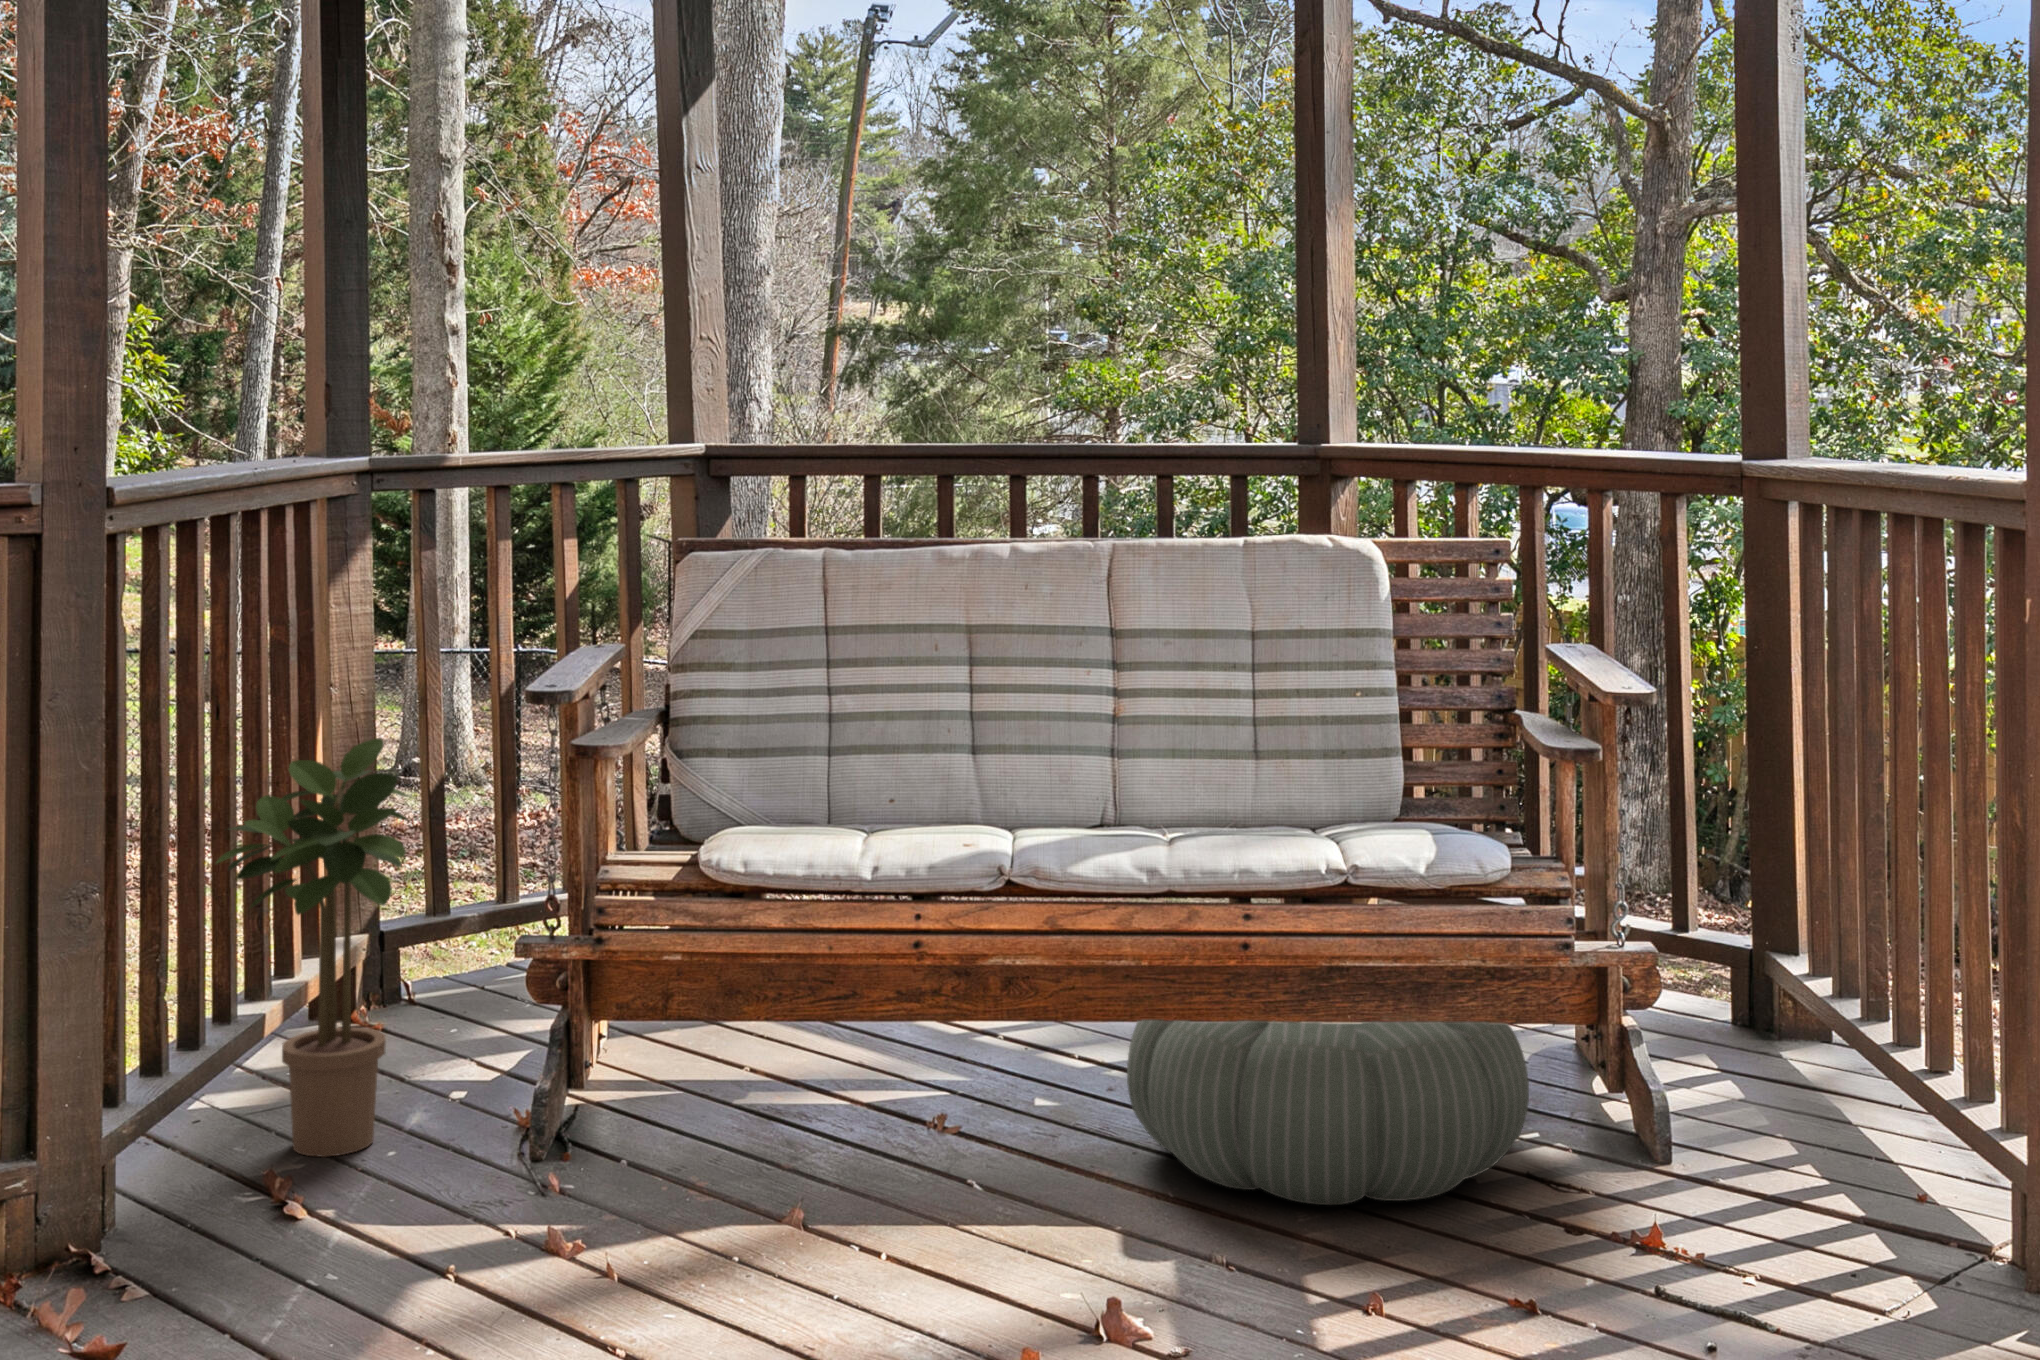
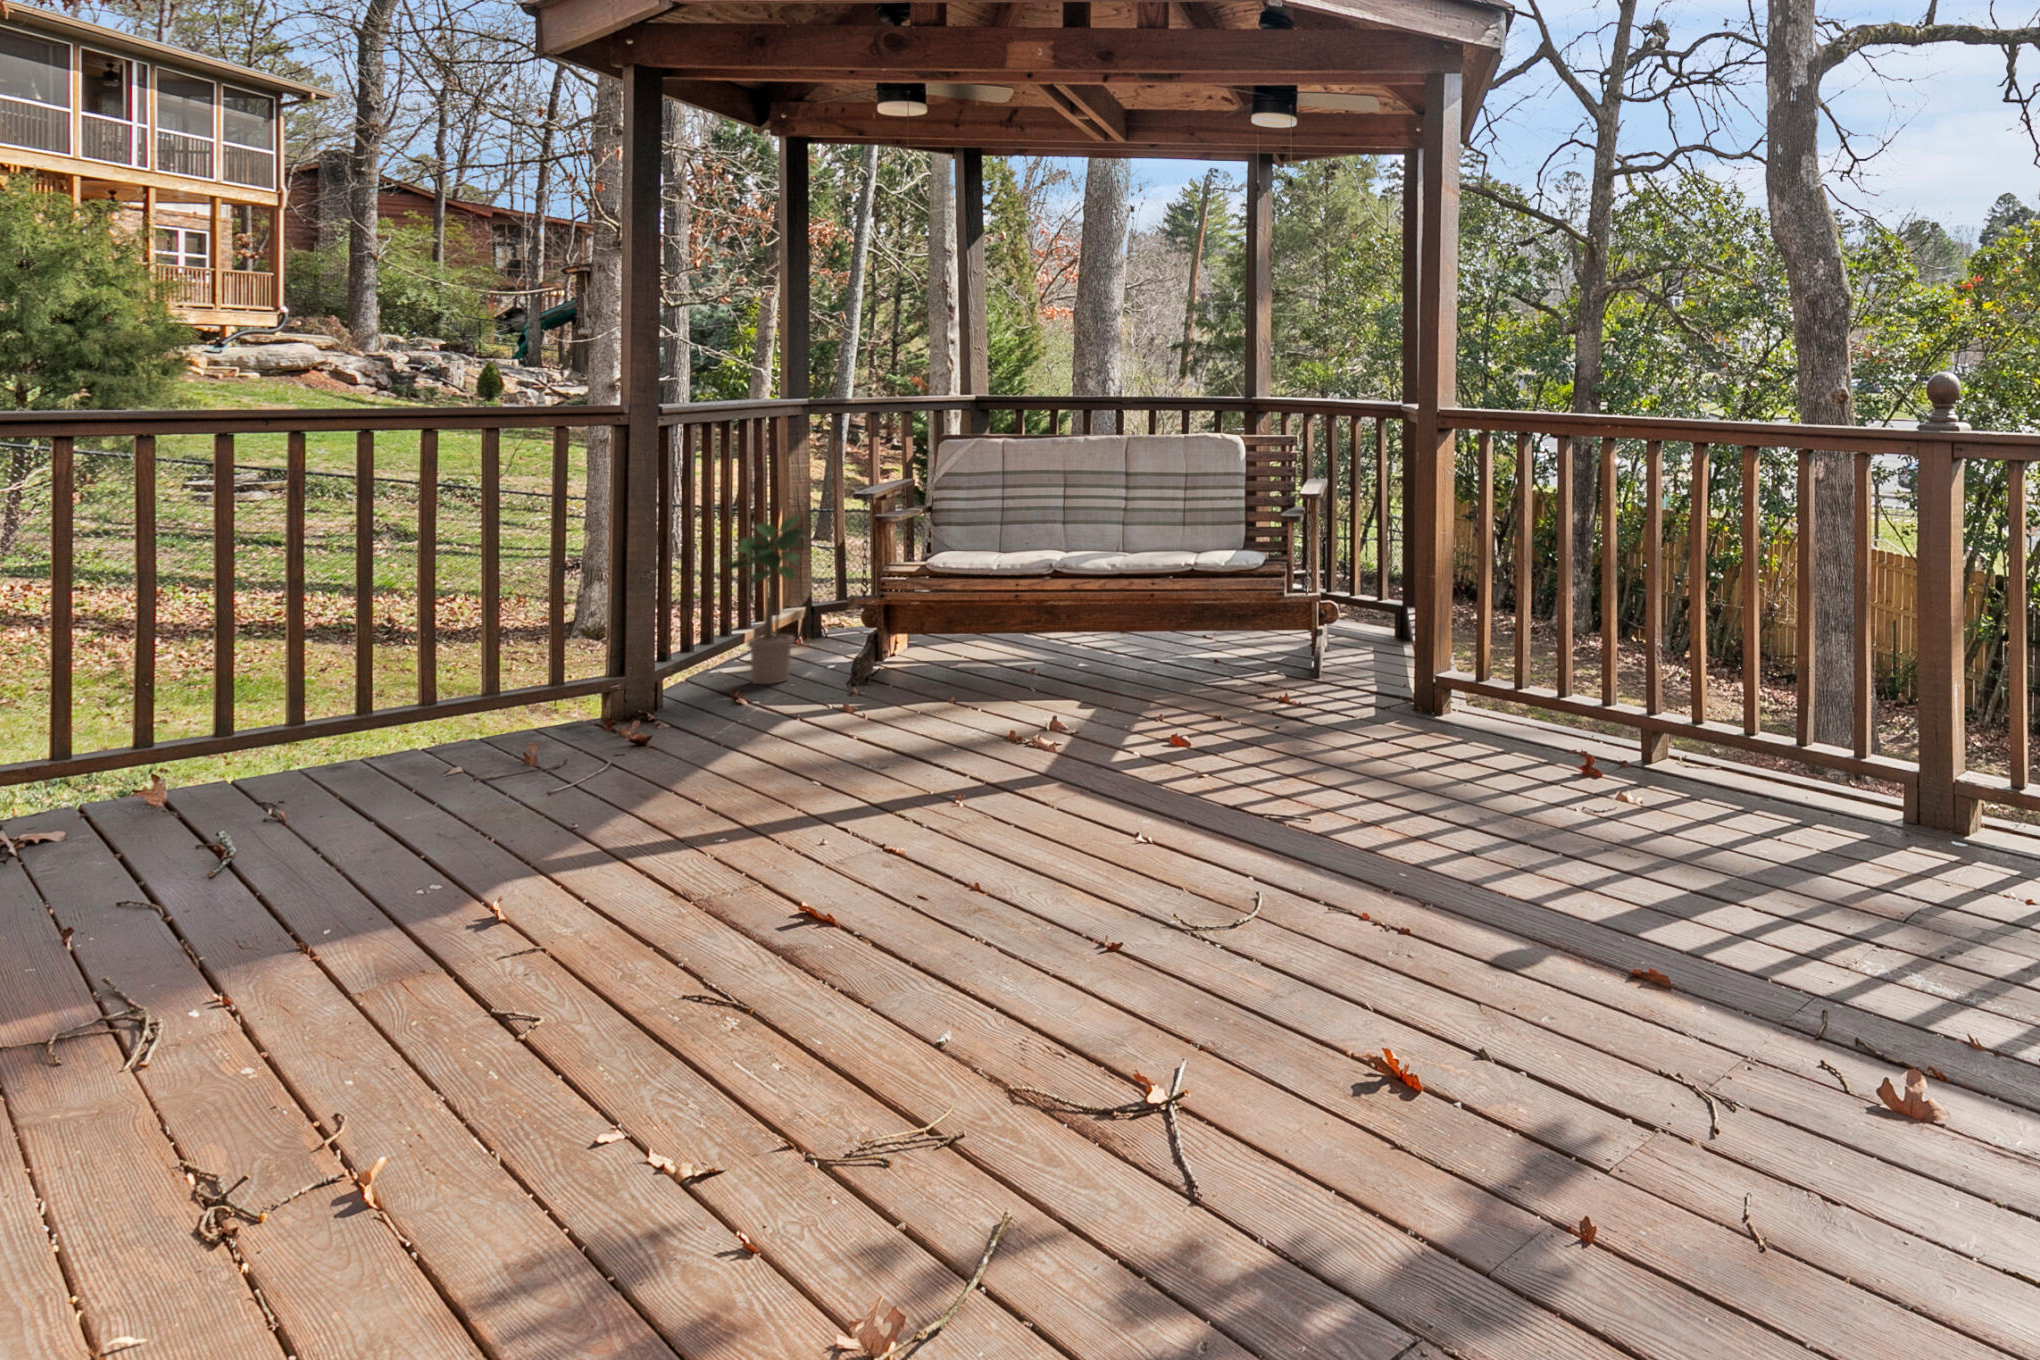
pouf: present [1127,1020,1529,1205] -> none [1101,604,1264,692]

